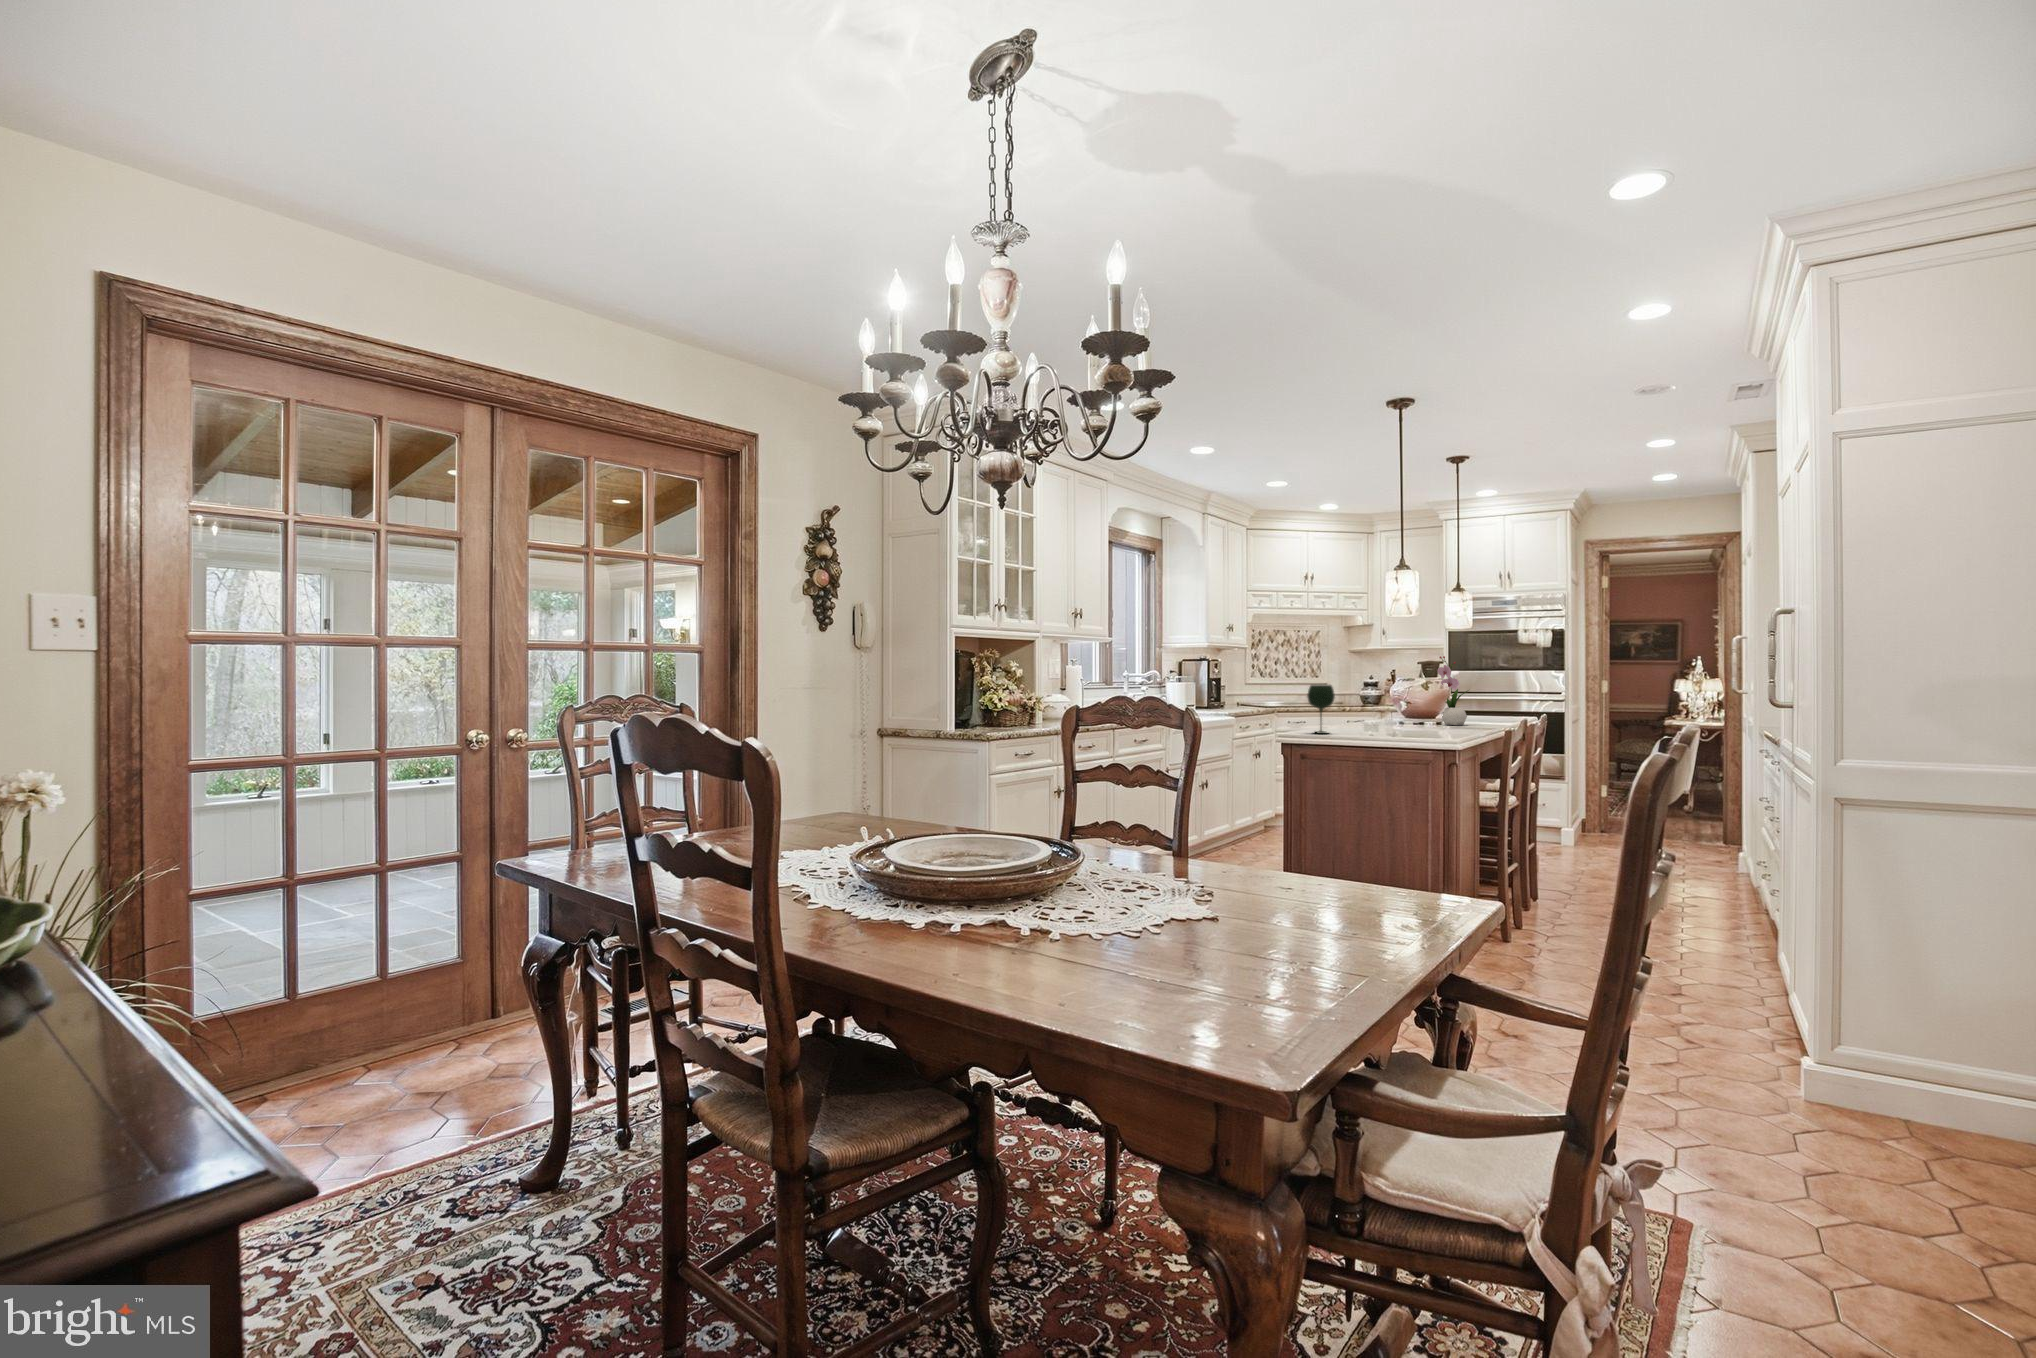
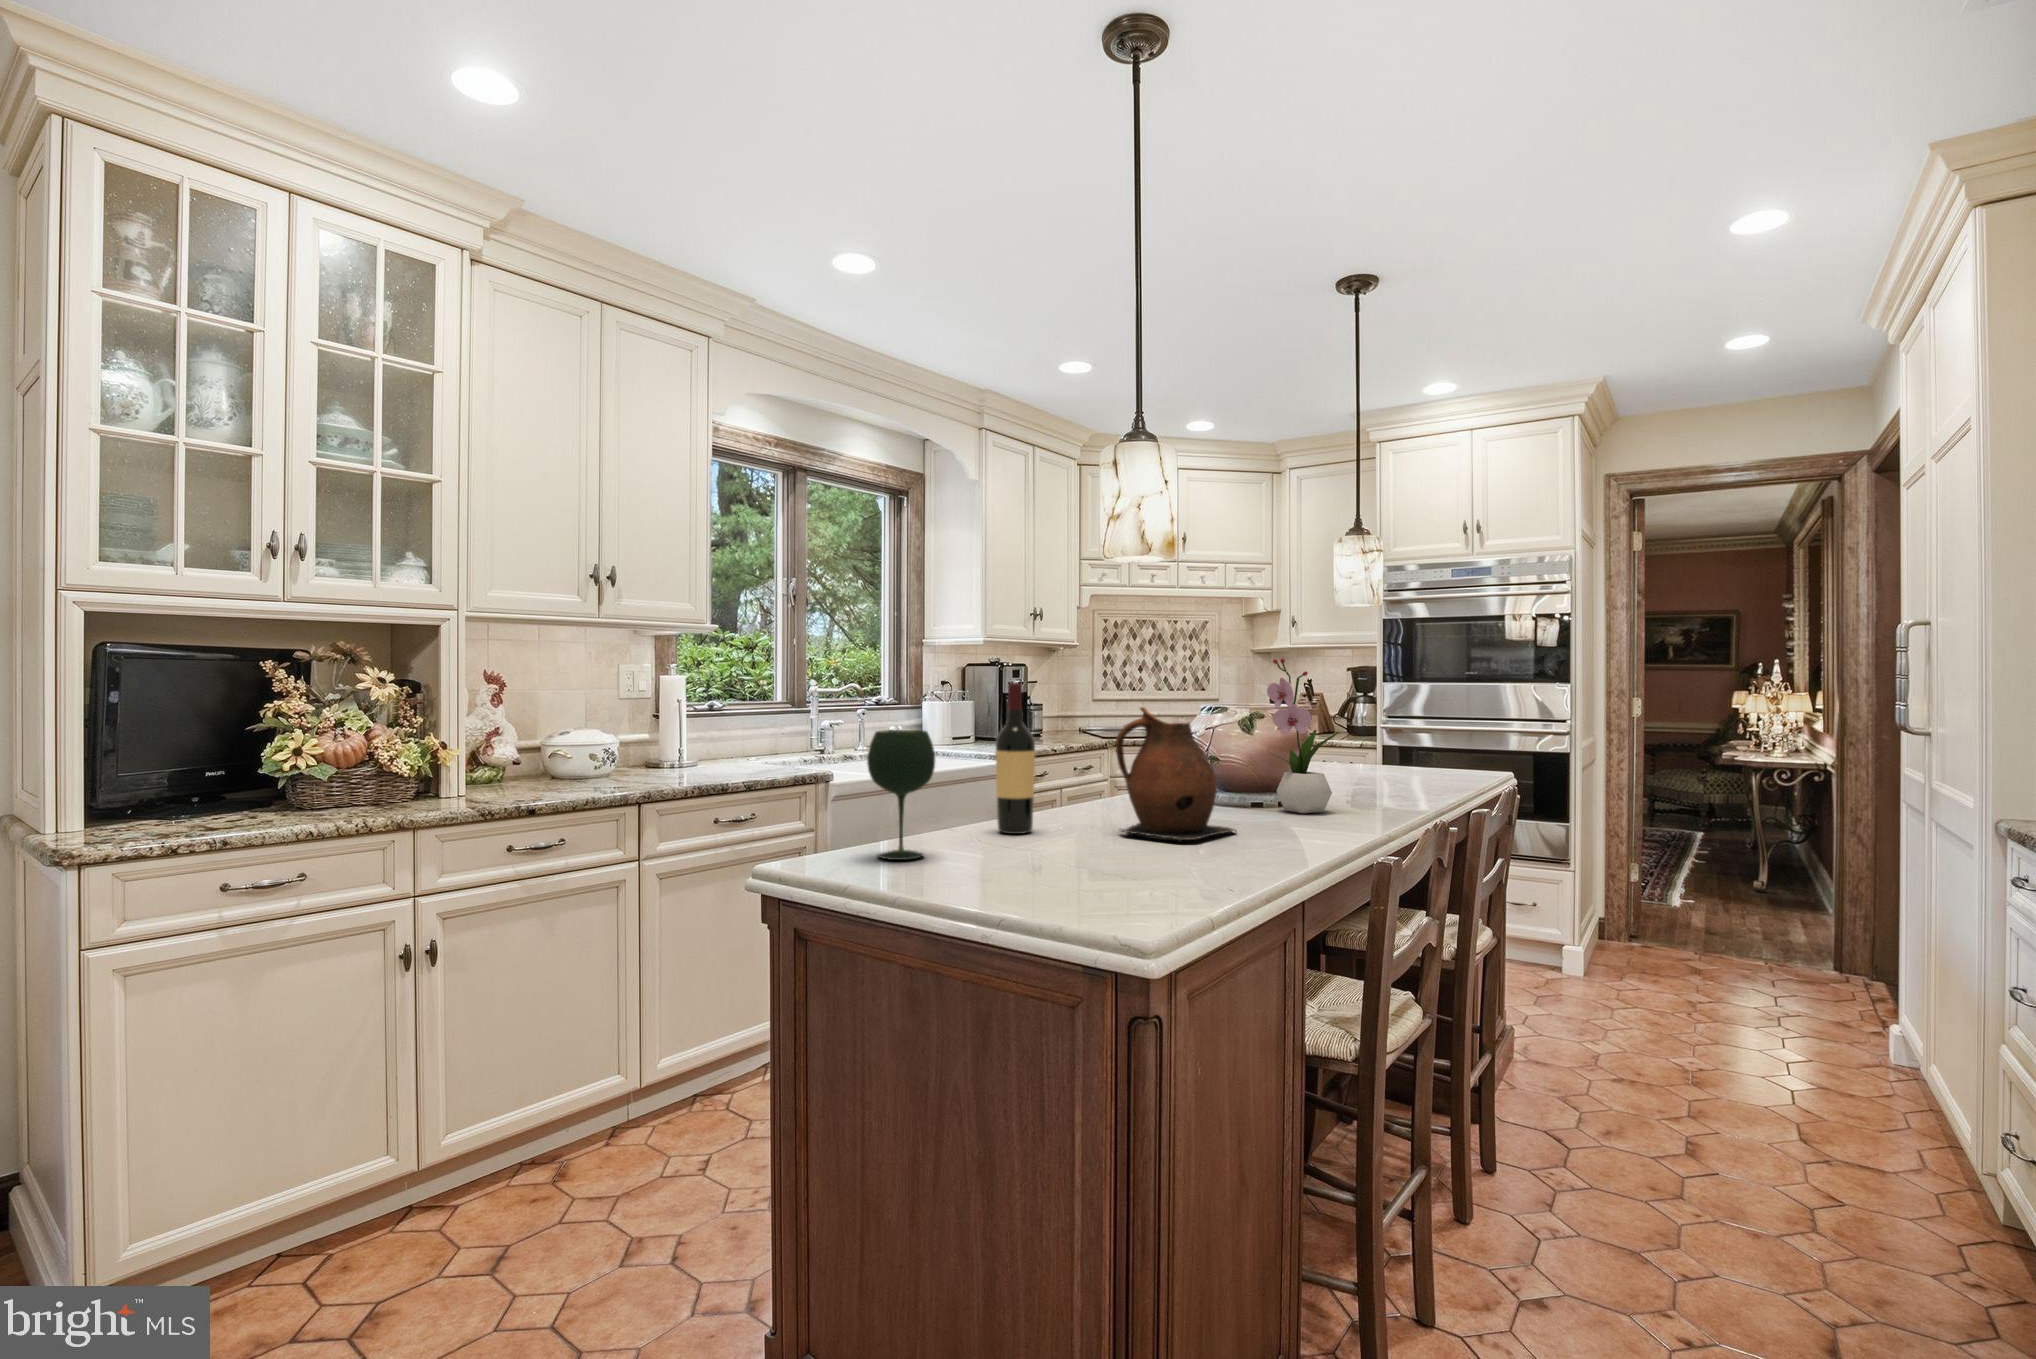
wine bottle: none [1335,667,1353,730] -> present [996,683,1035,834]
ceramic pitcher: none [1387,677,1438,730] -> present [1116,707,1236,841]

